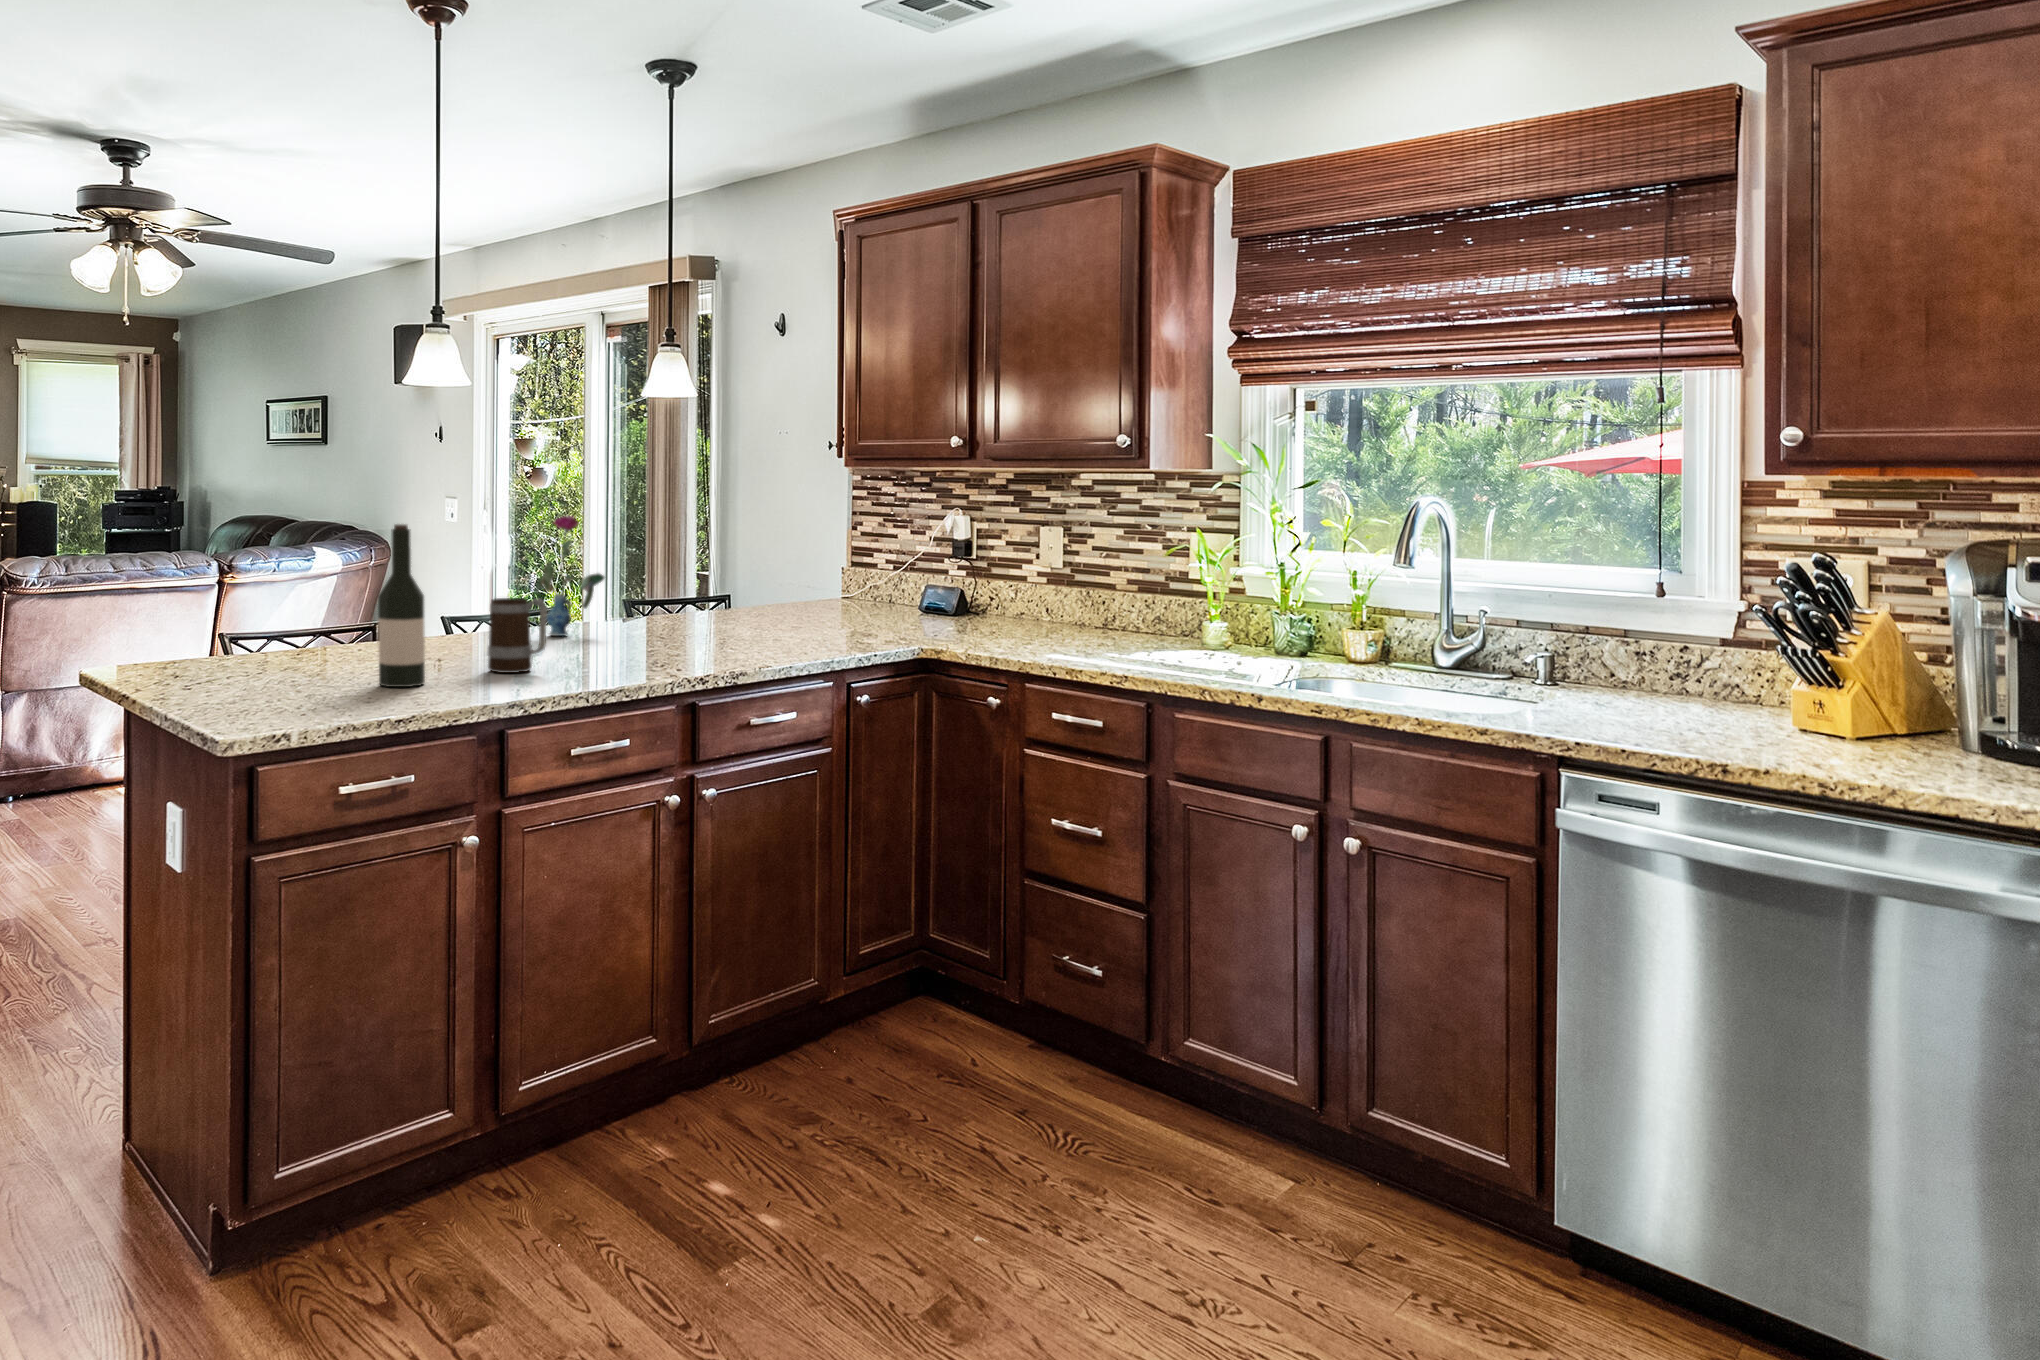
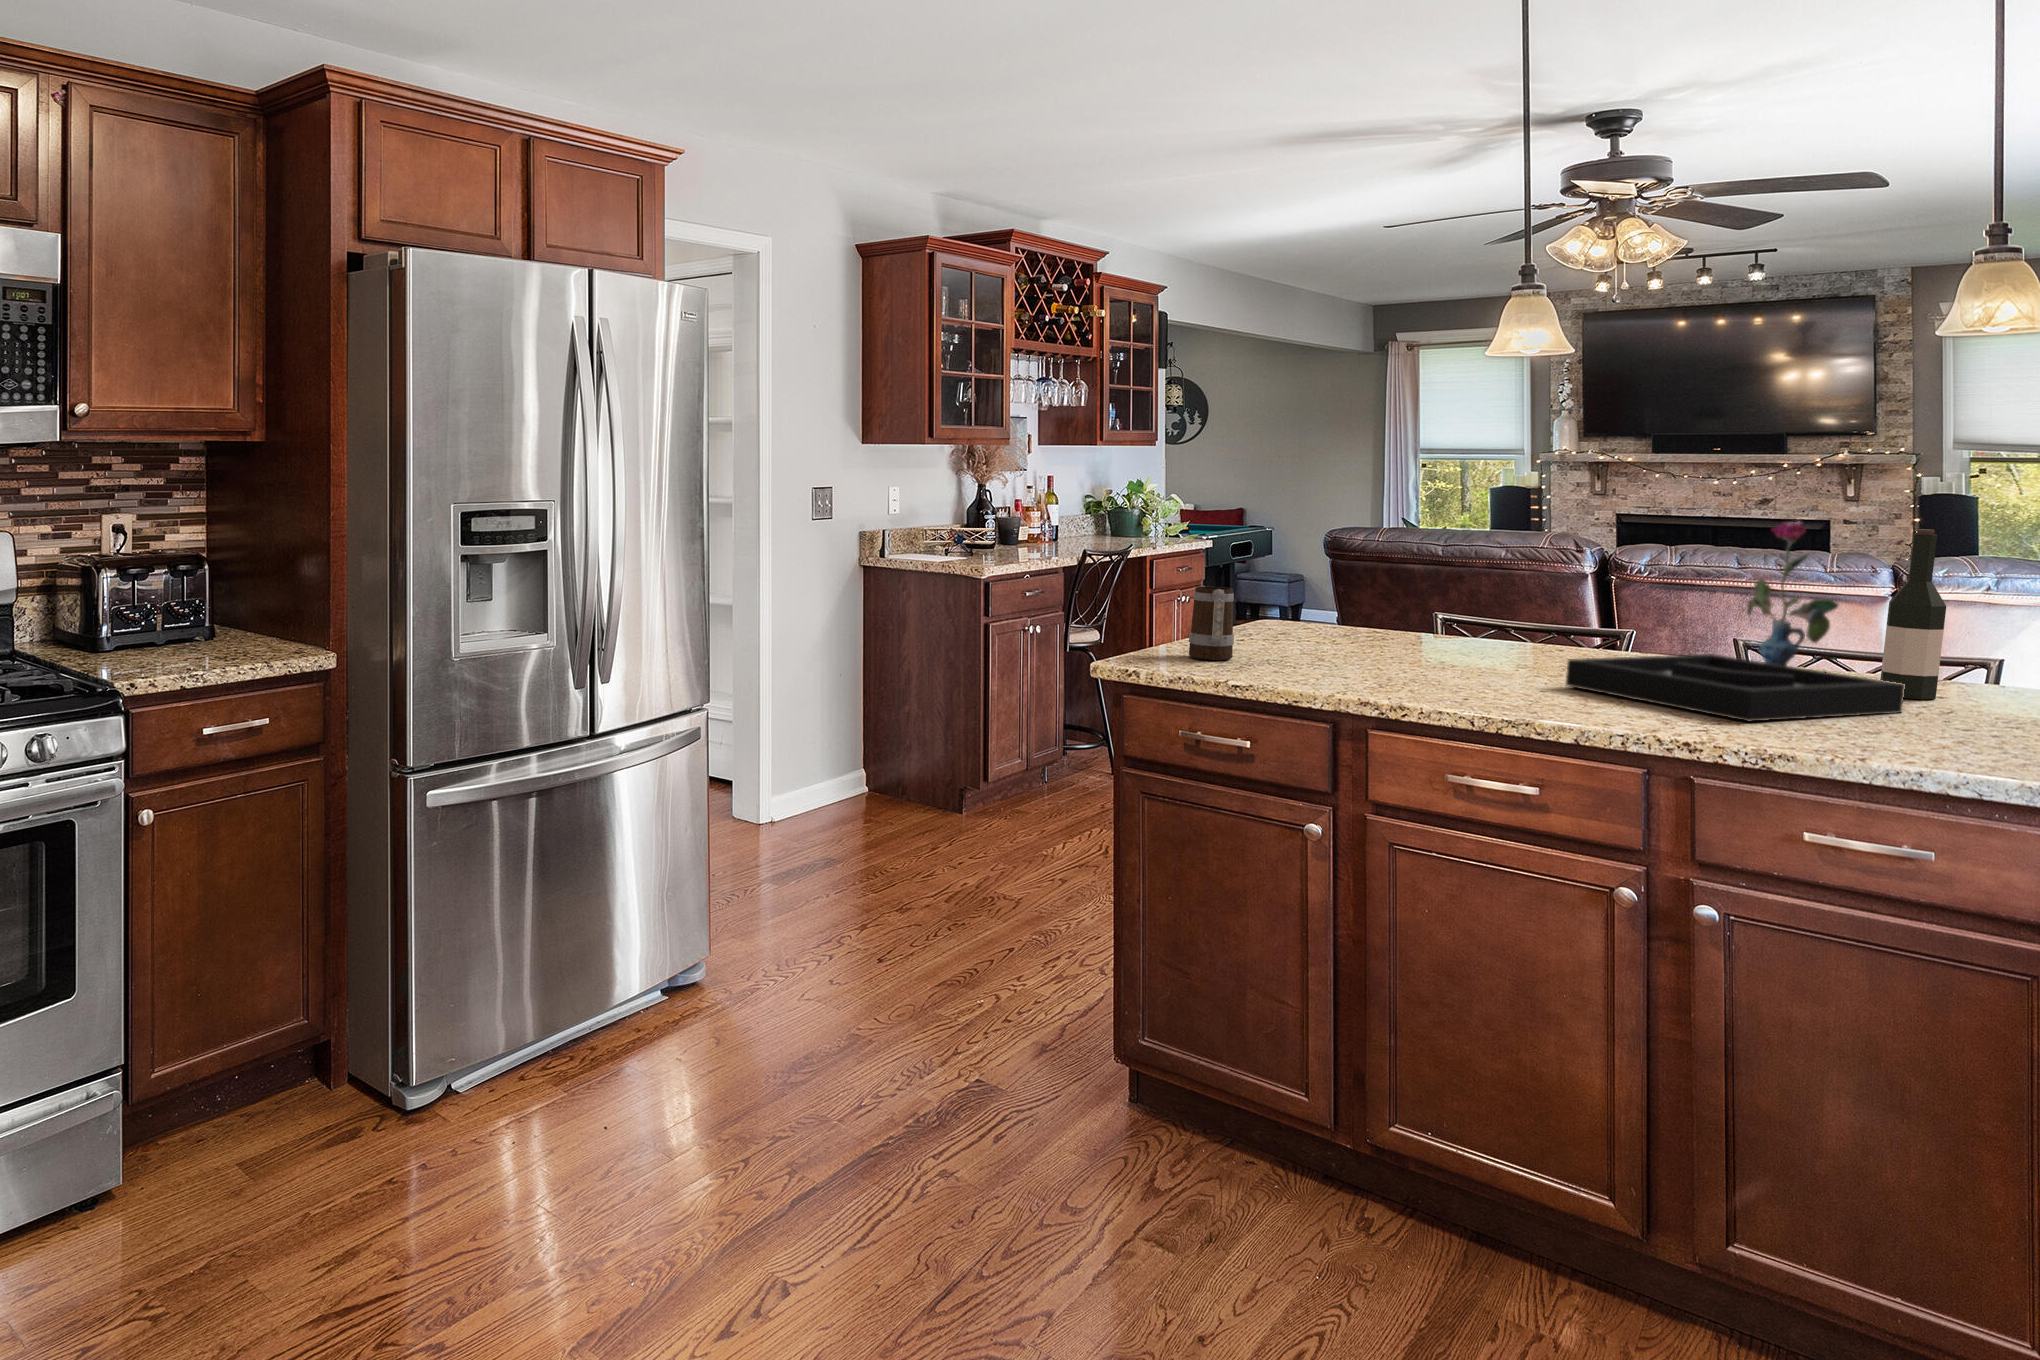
wine bottle: present [378,524,425,687] -> present [1880,529,1946,699]
mug: present [488,598,547,673] -> present [1189,586,1234,660]
decorative tray: none [565,625,733,666] -> present [1566,654,1904,722]

